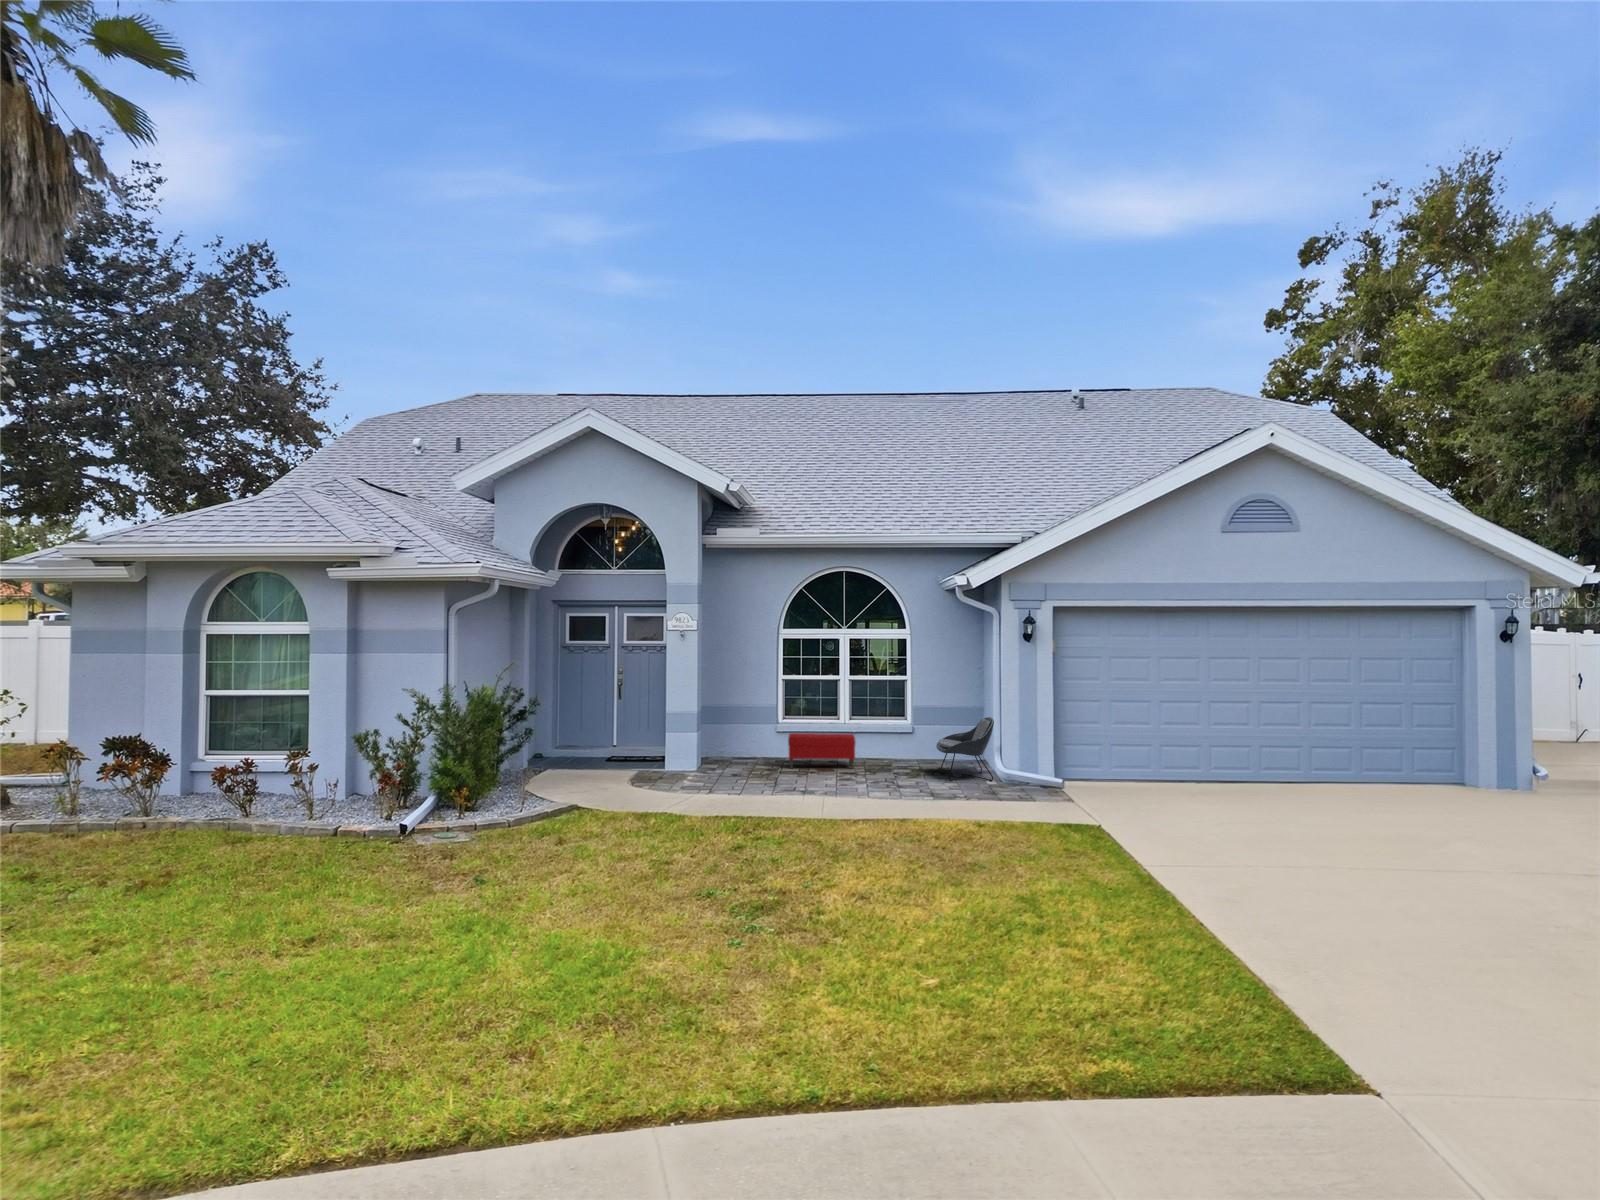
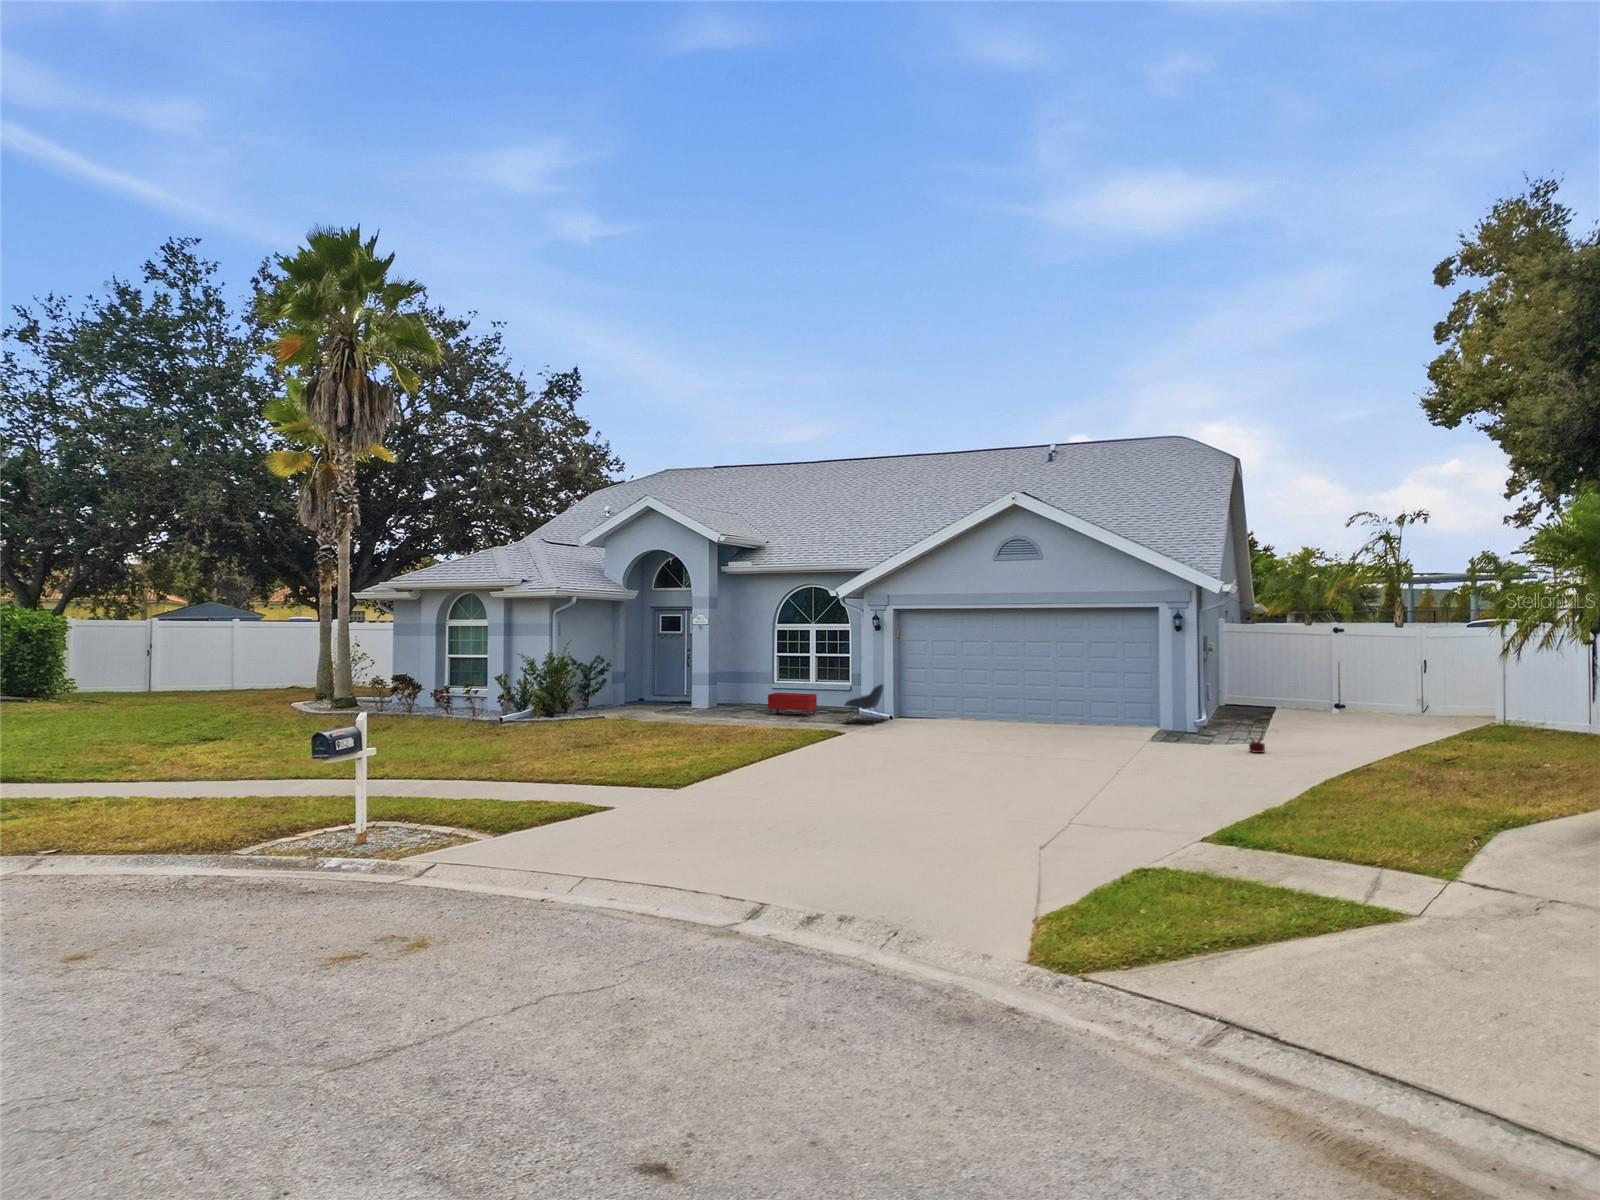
decorative plant: none [1531,748,1581,798] -> present [1239,720,1266,753]

